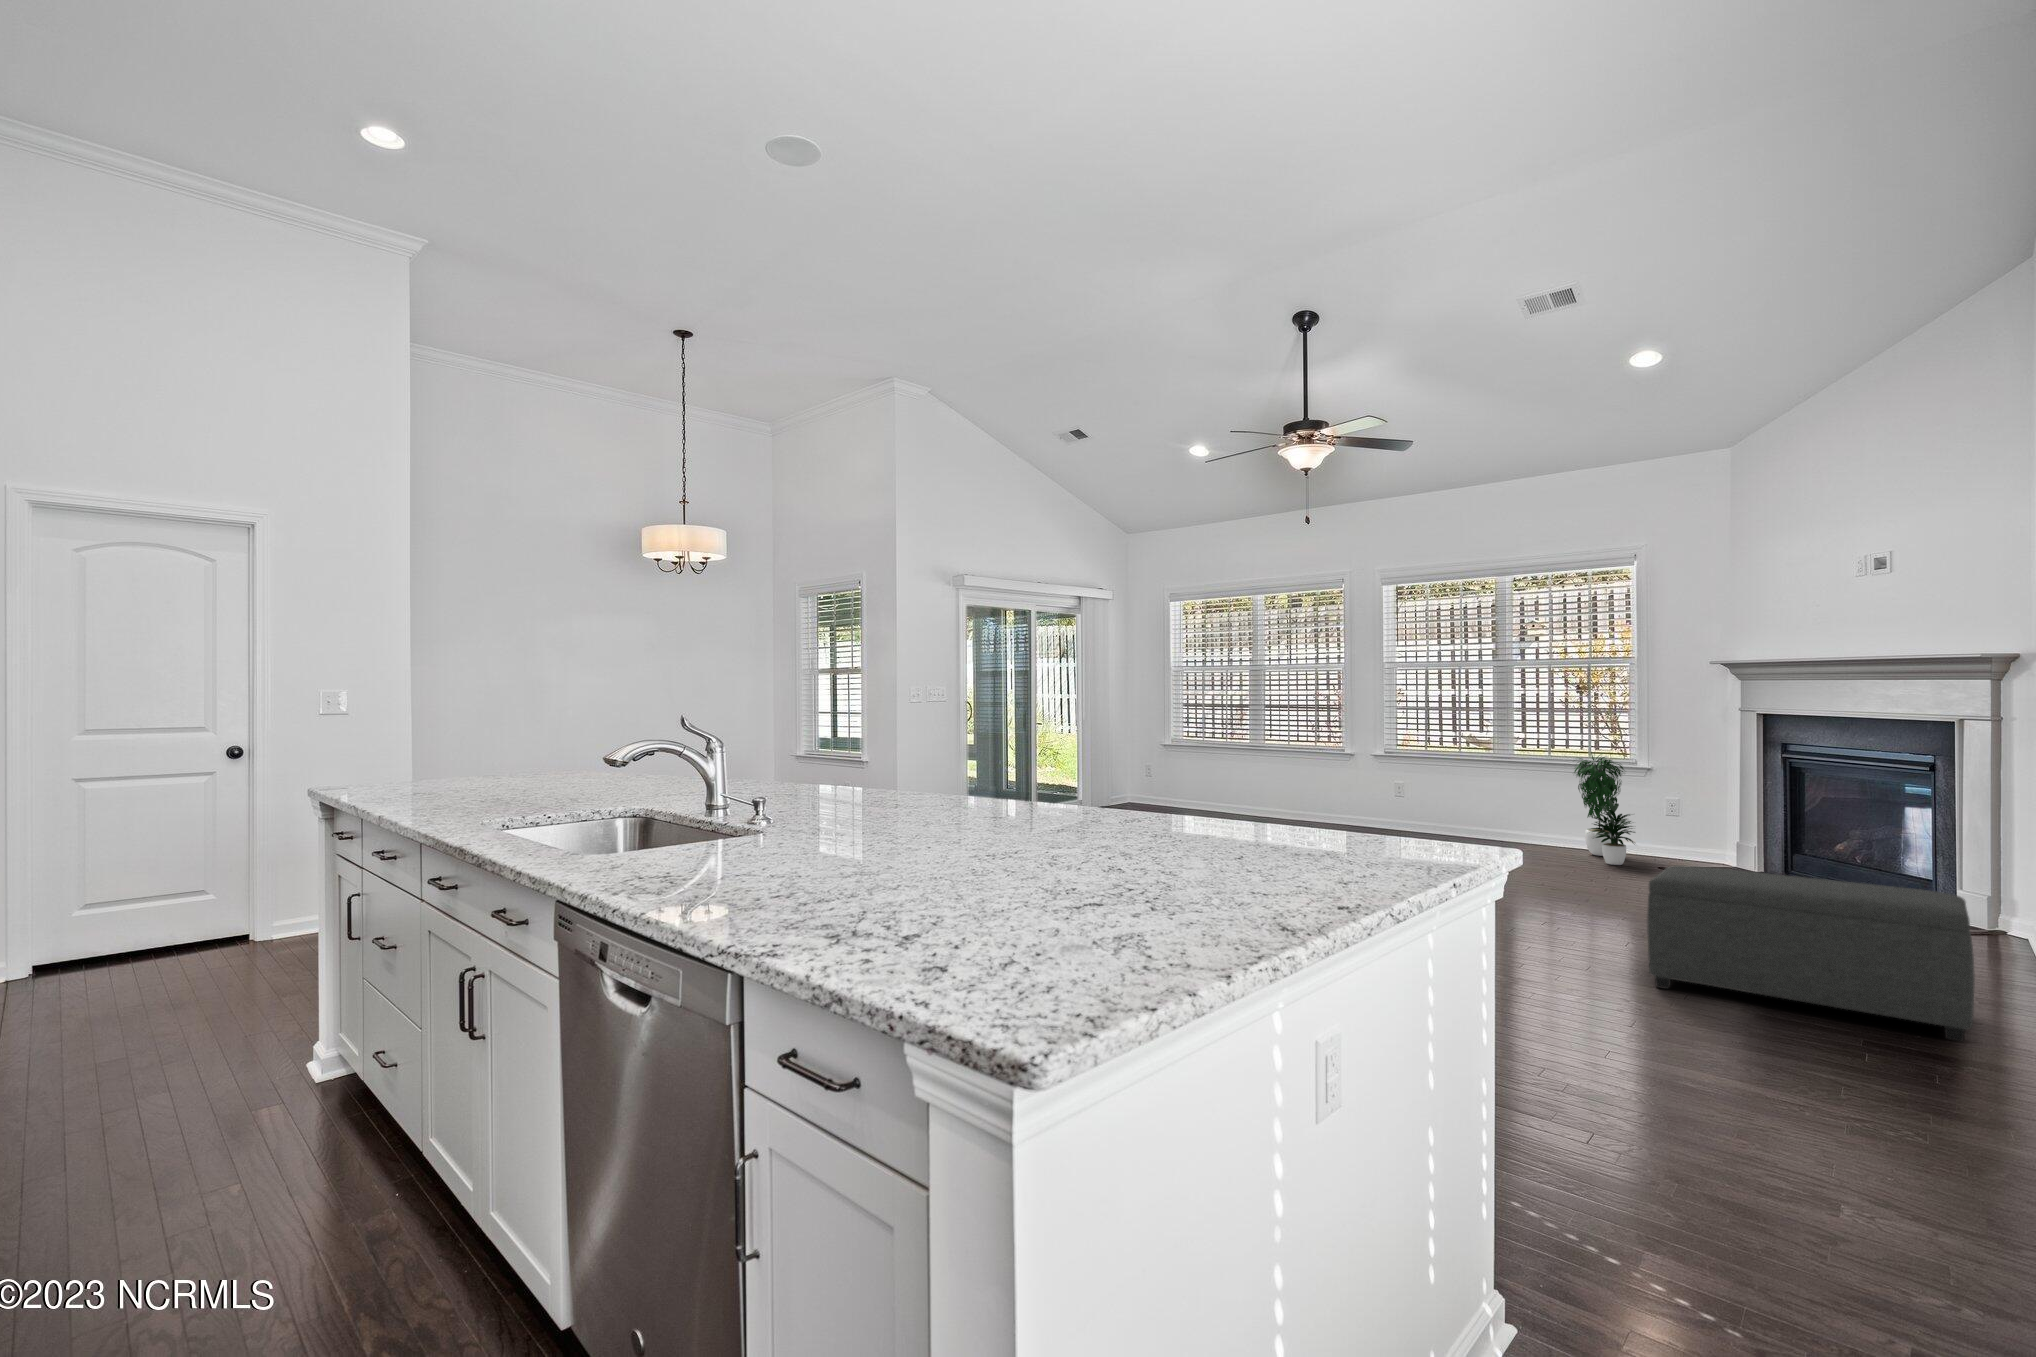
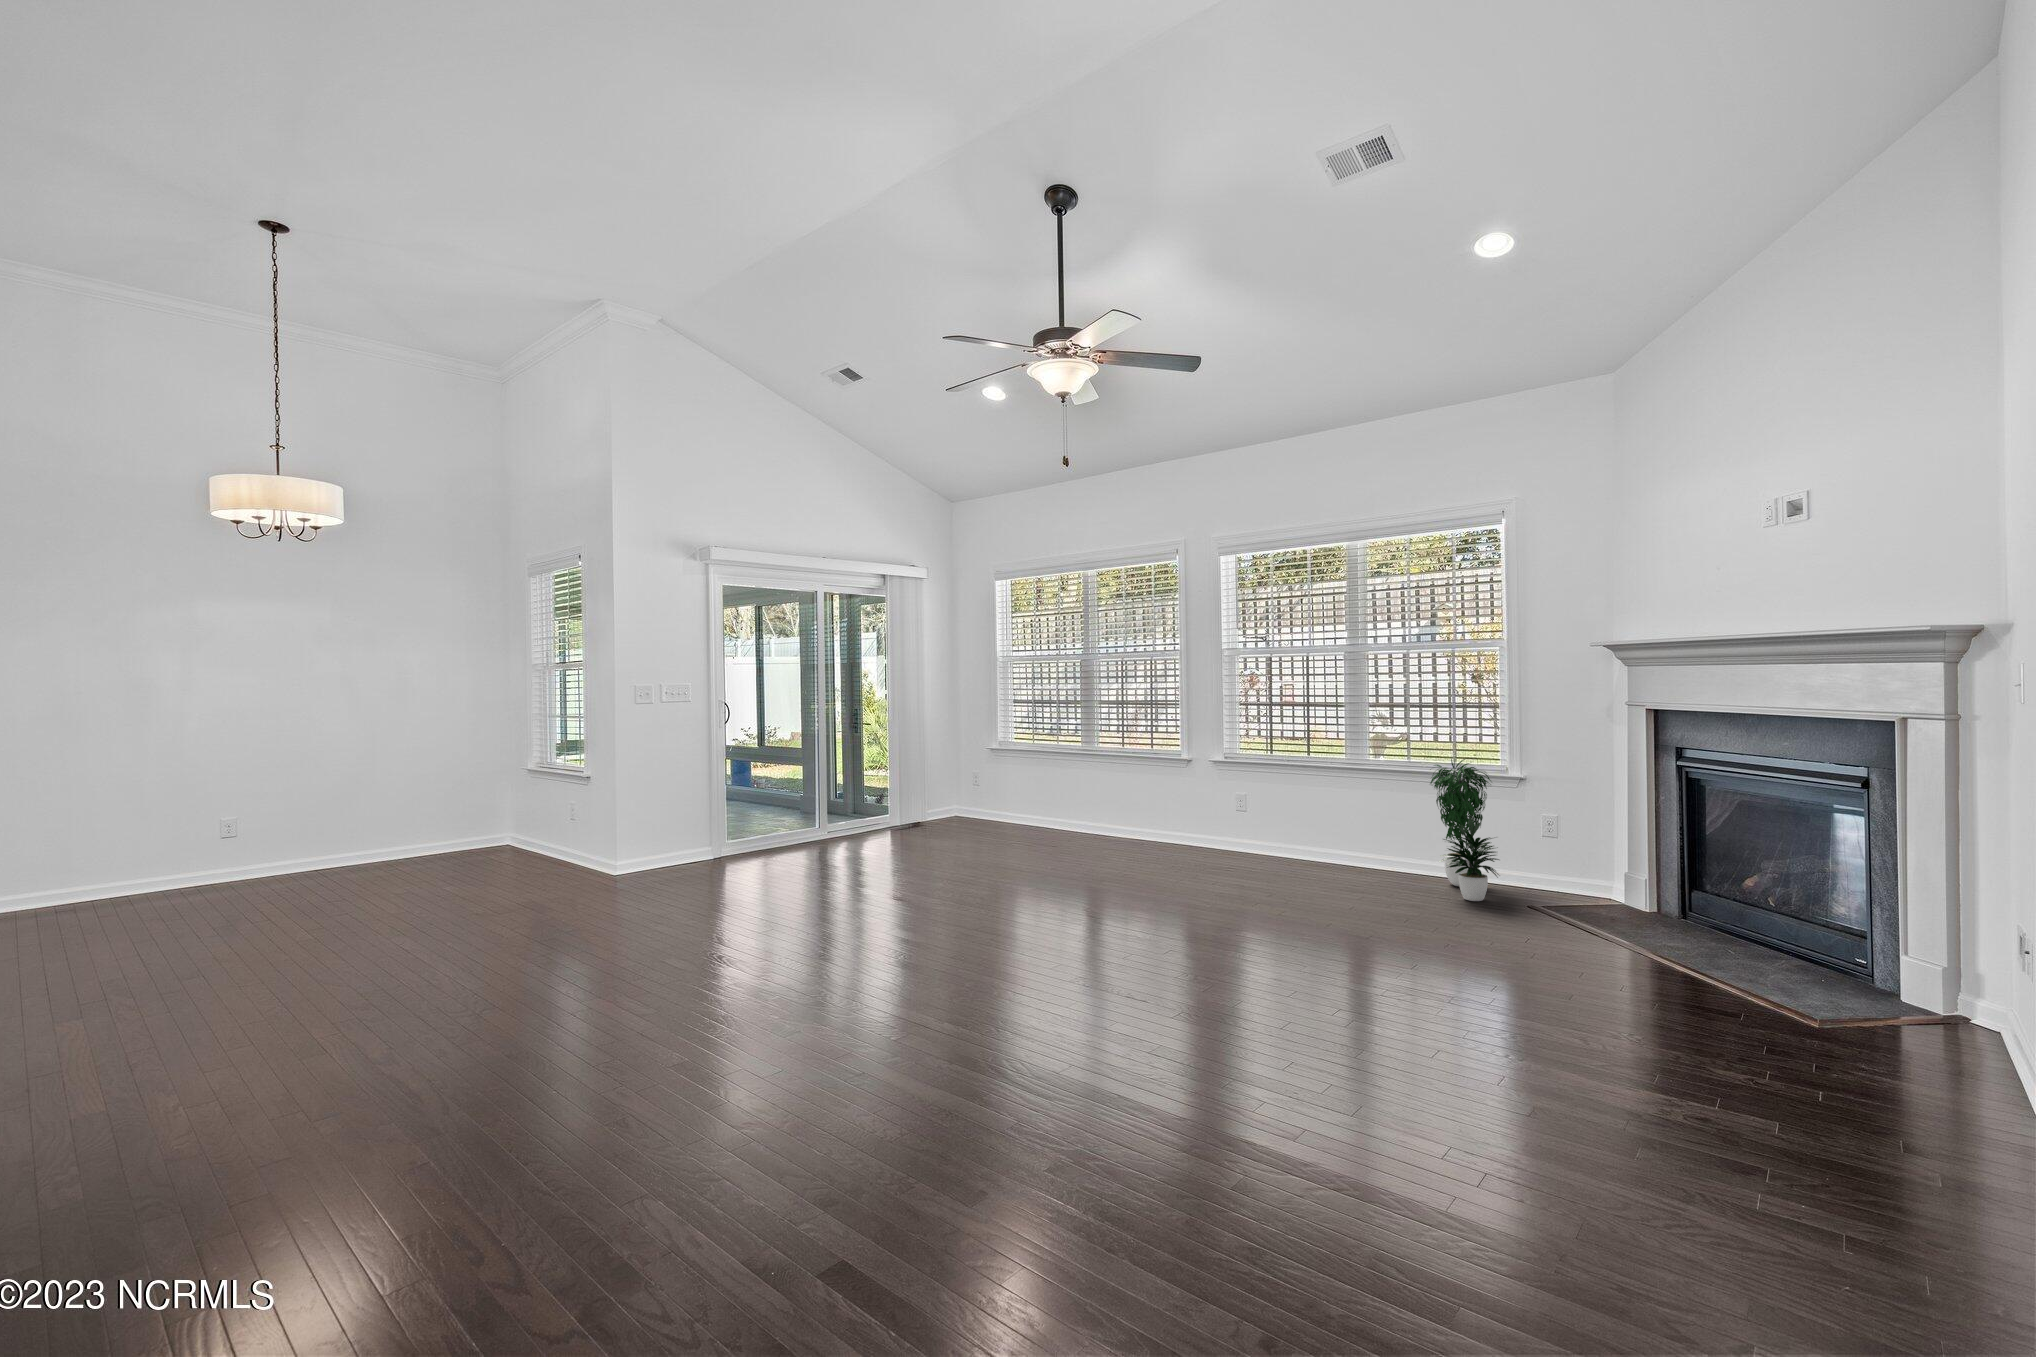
ottoman: present [1647,865,1975,1042] -> none [1427,945,1938,1298]

